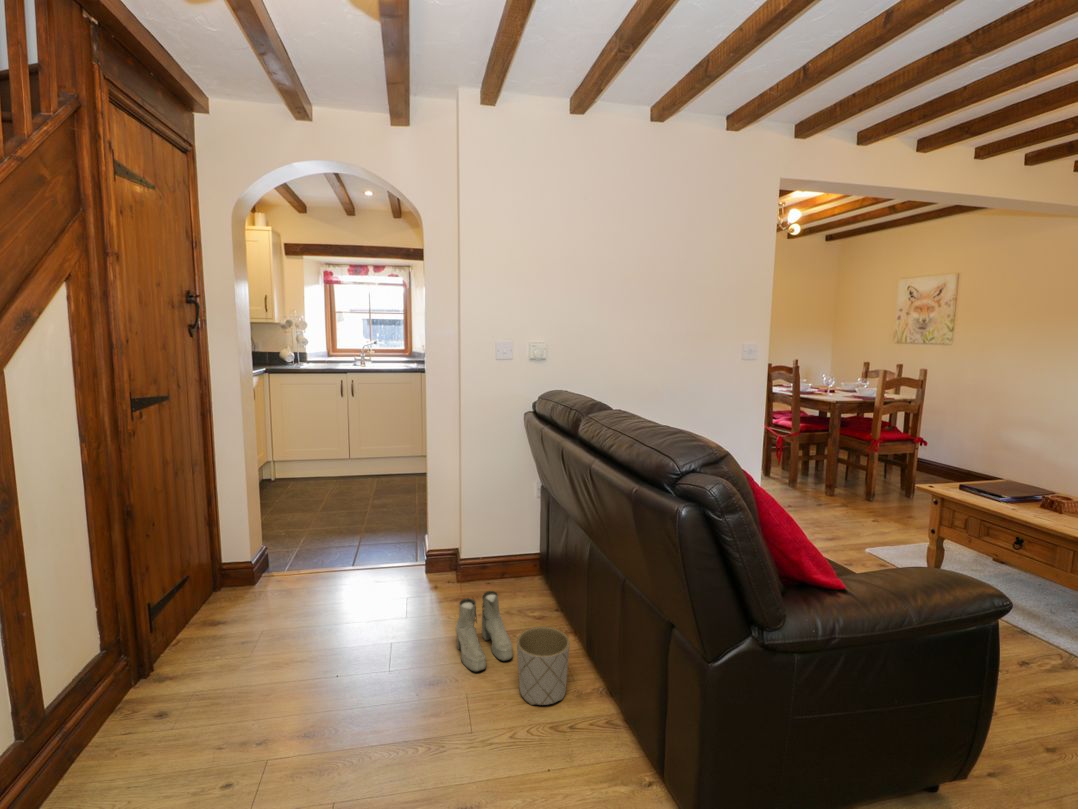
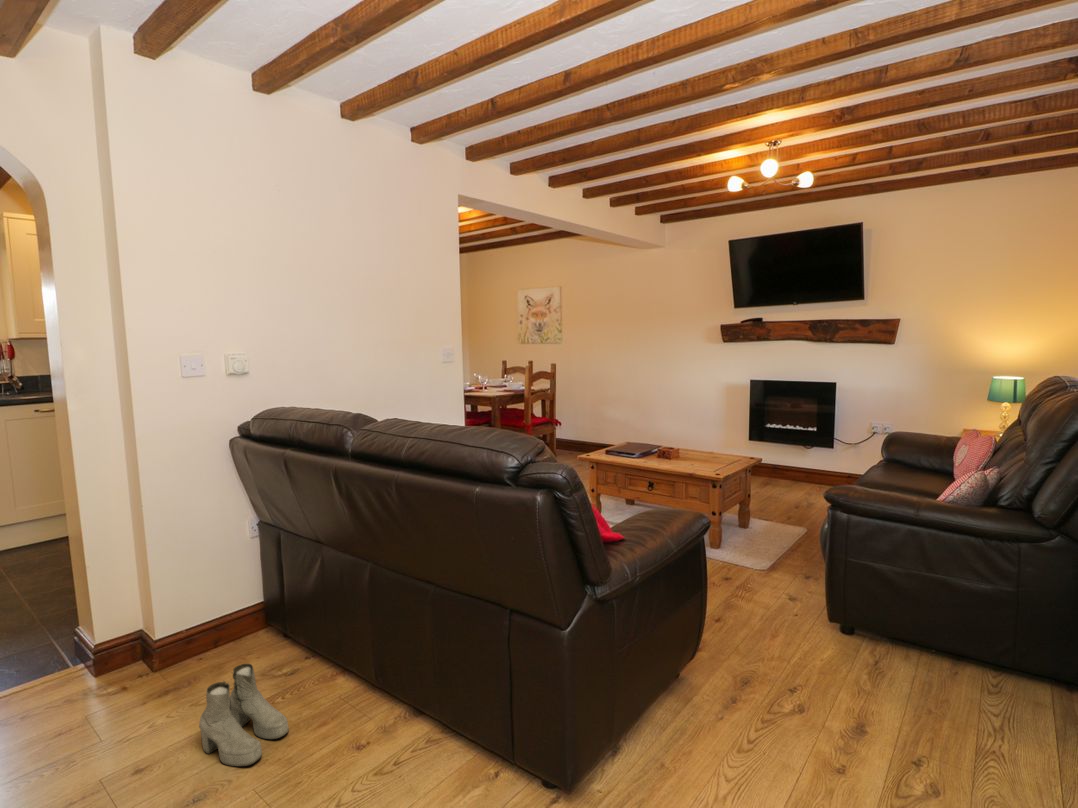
planter: present [517,627,570,705] -> none [310,672,372,764]

